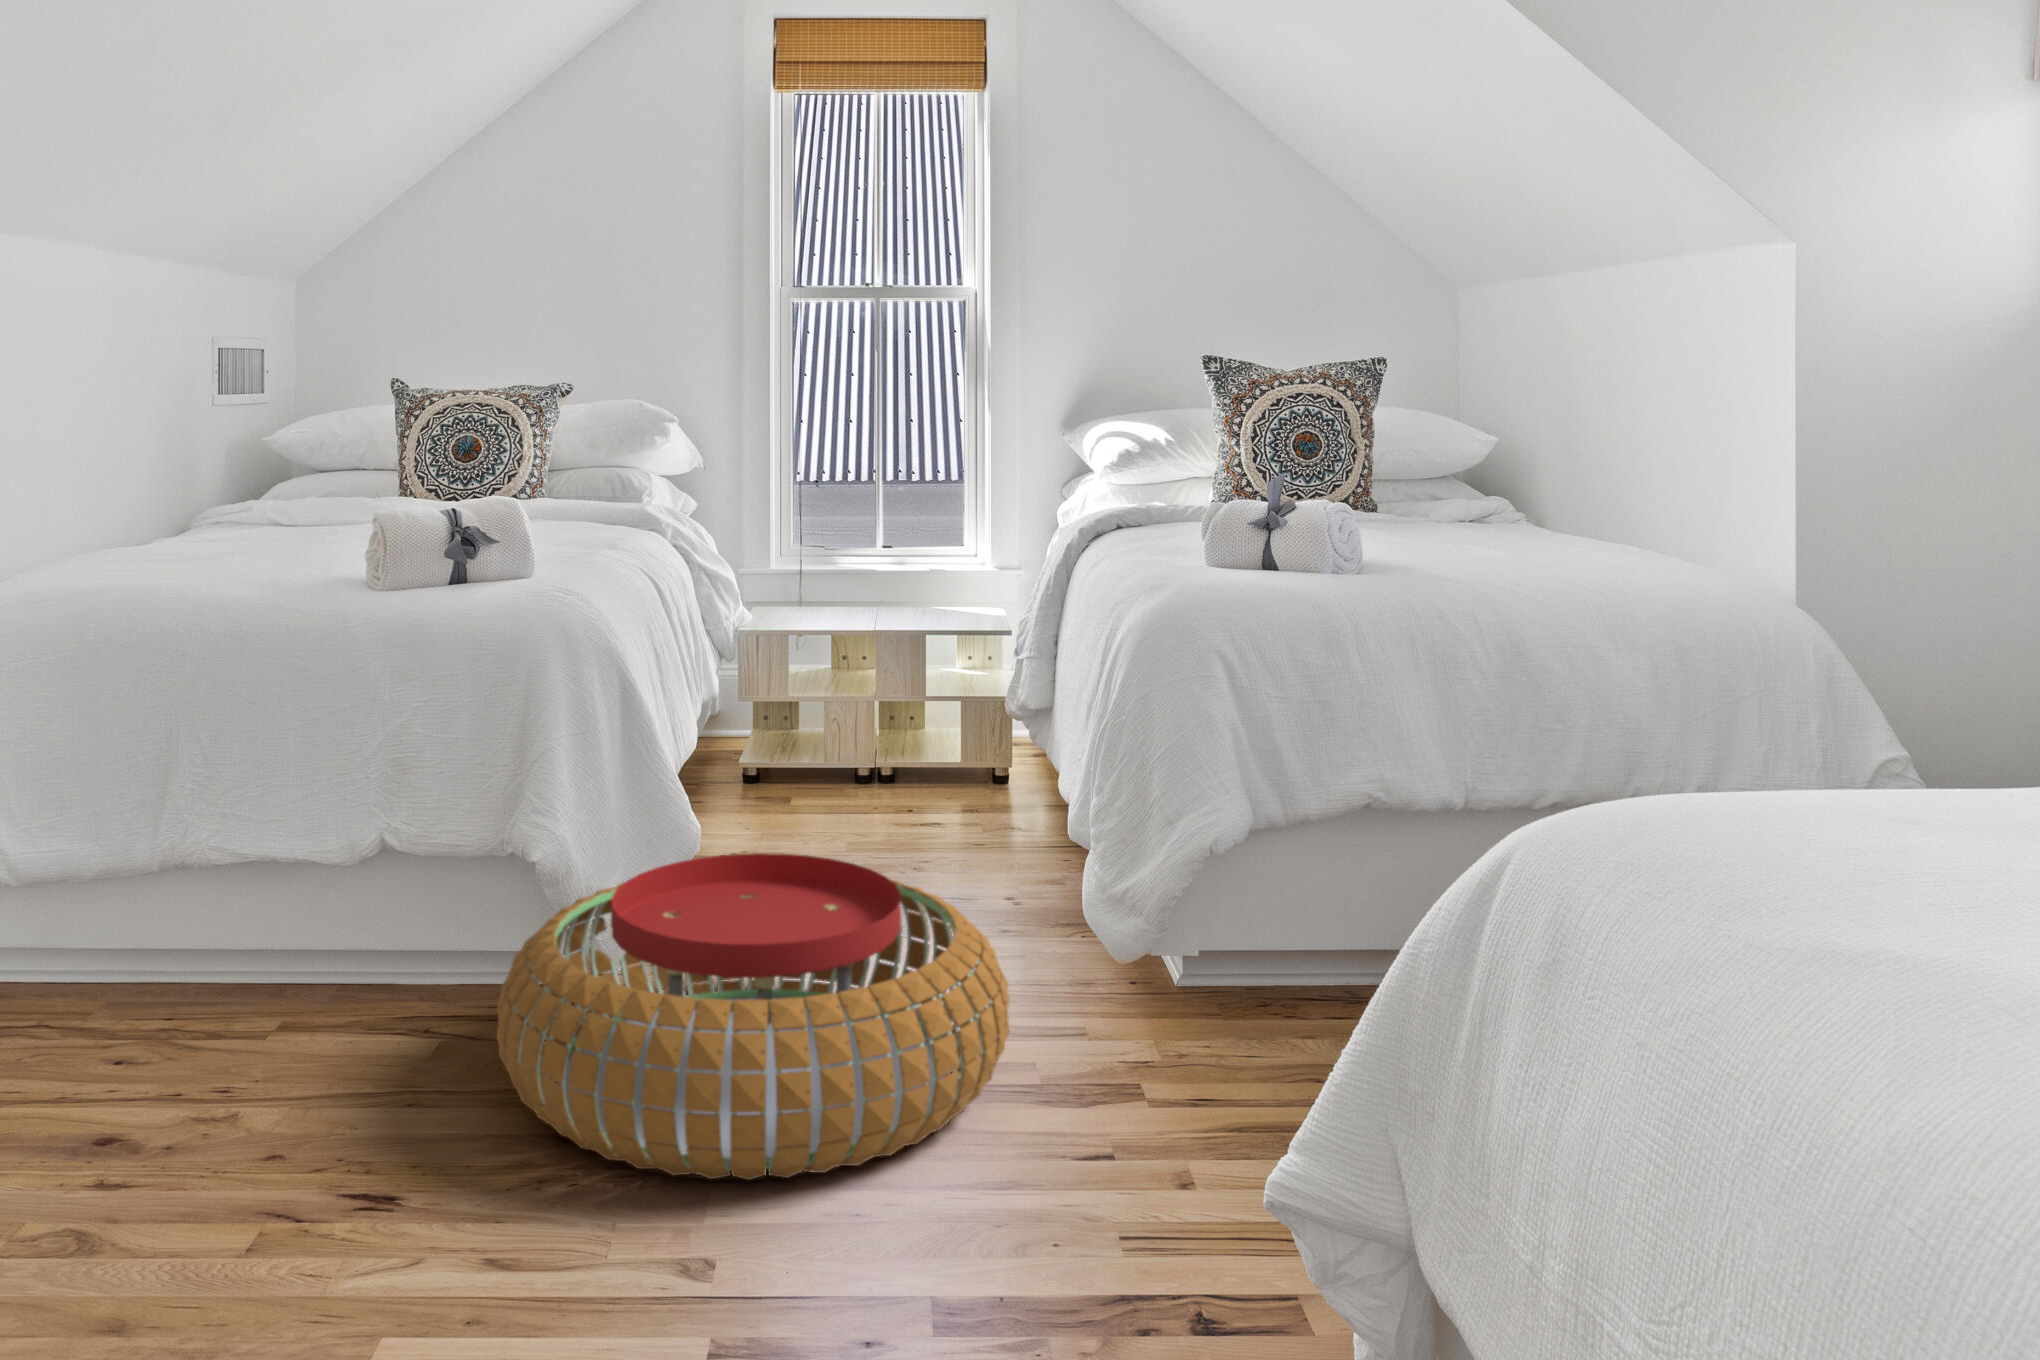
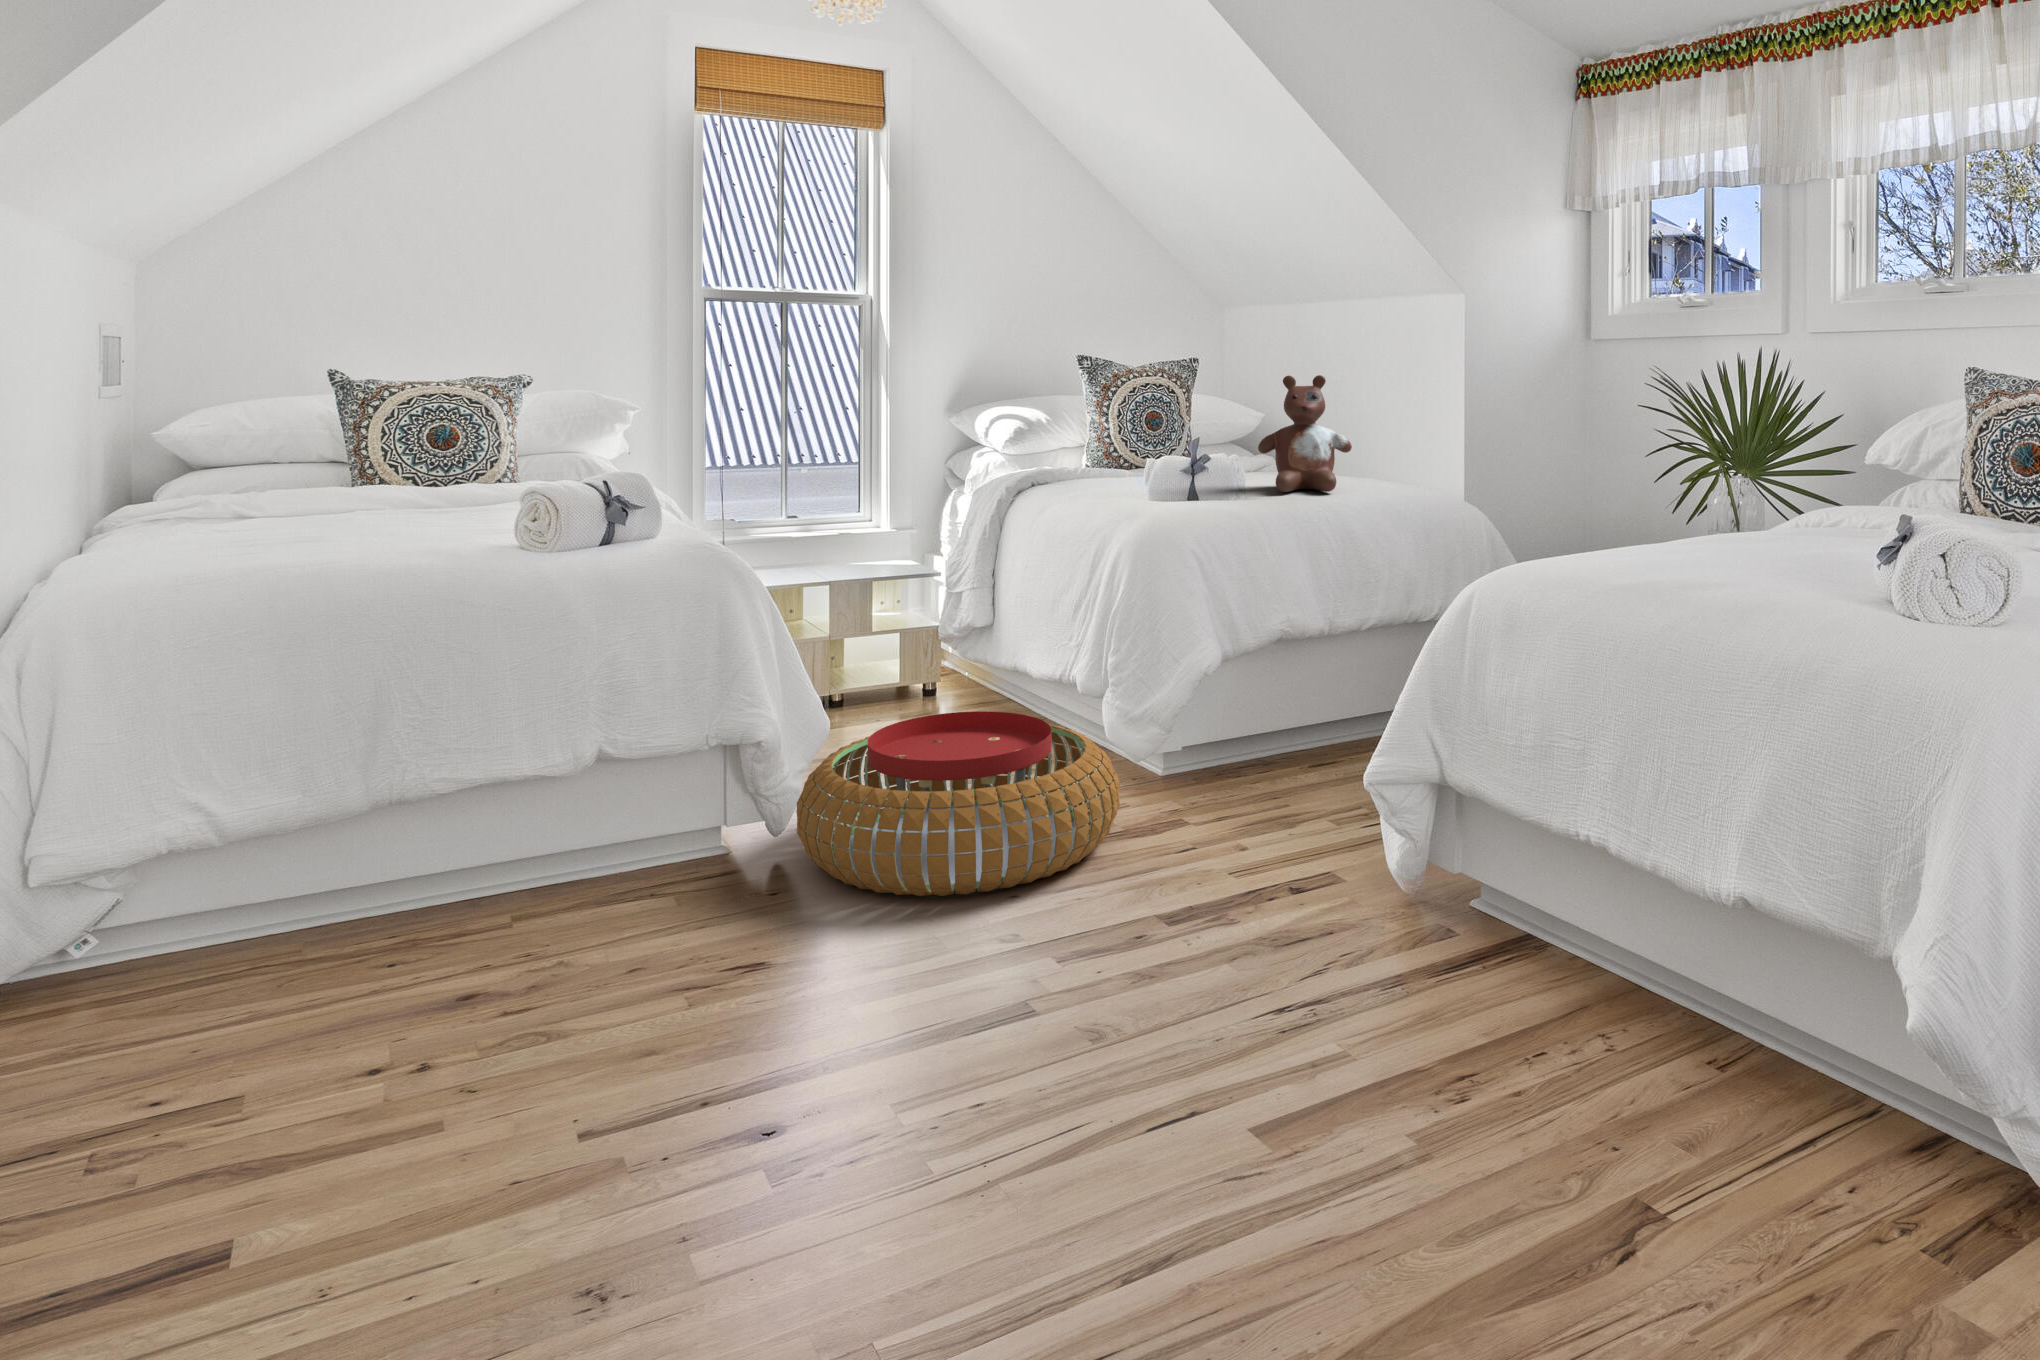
stuffed bear: none [1421,371,1585,564] -> present [1258,375,1352,492]

